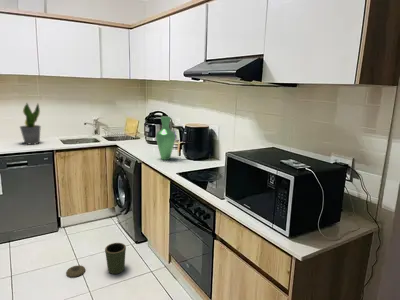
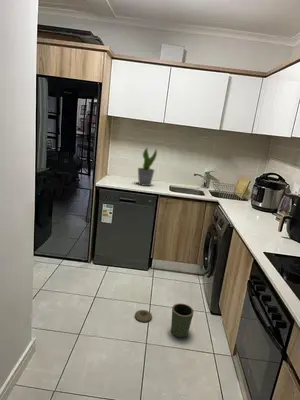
vase: present [156,116,175,160] -> none [256,180,281,232]

